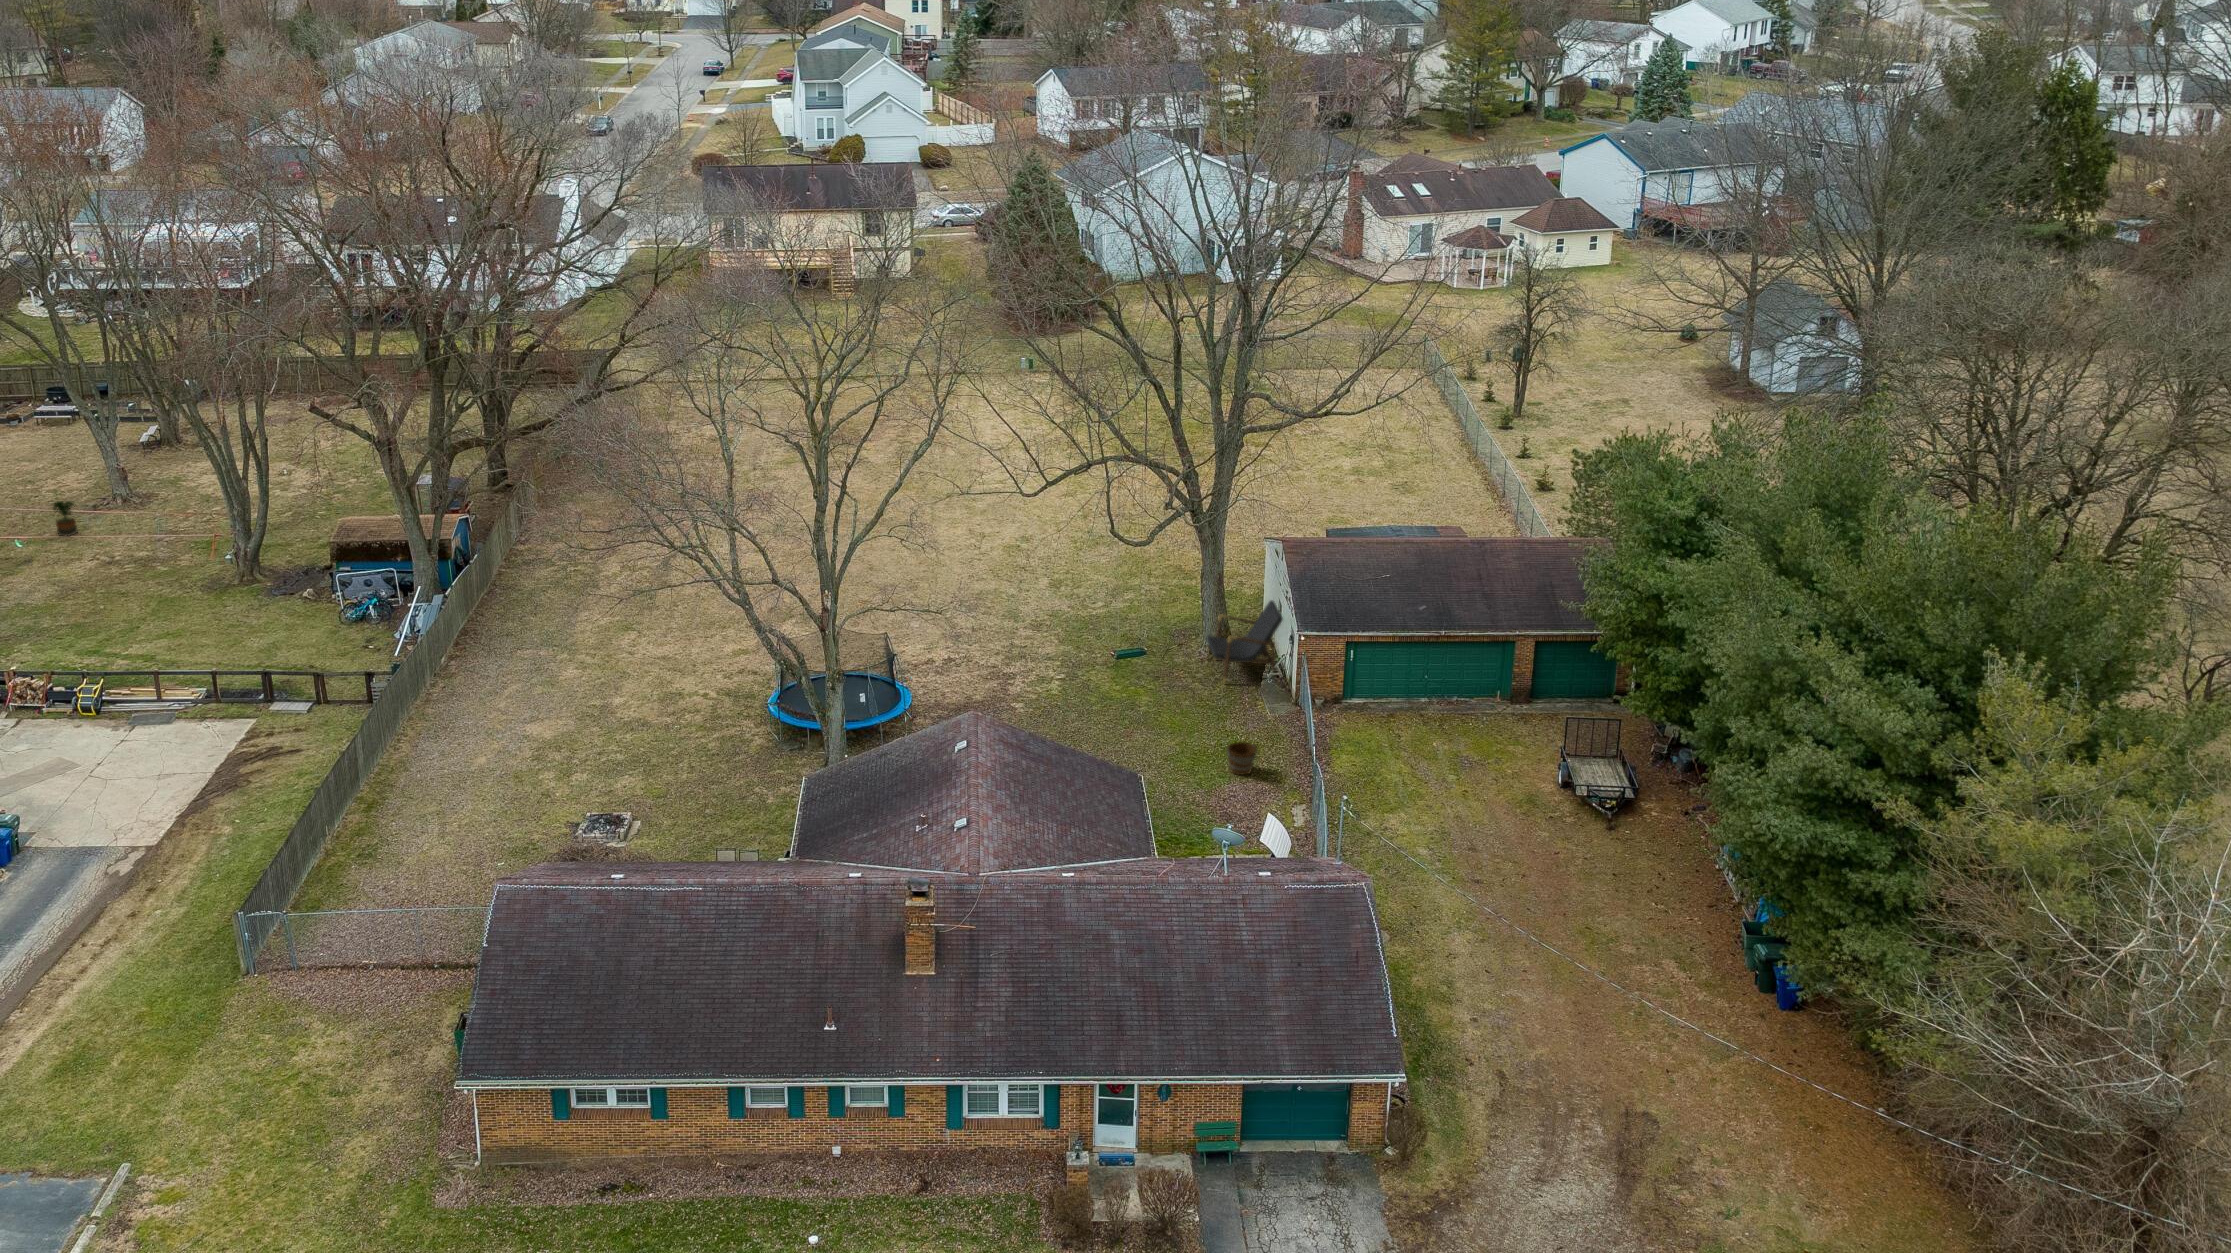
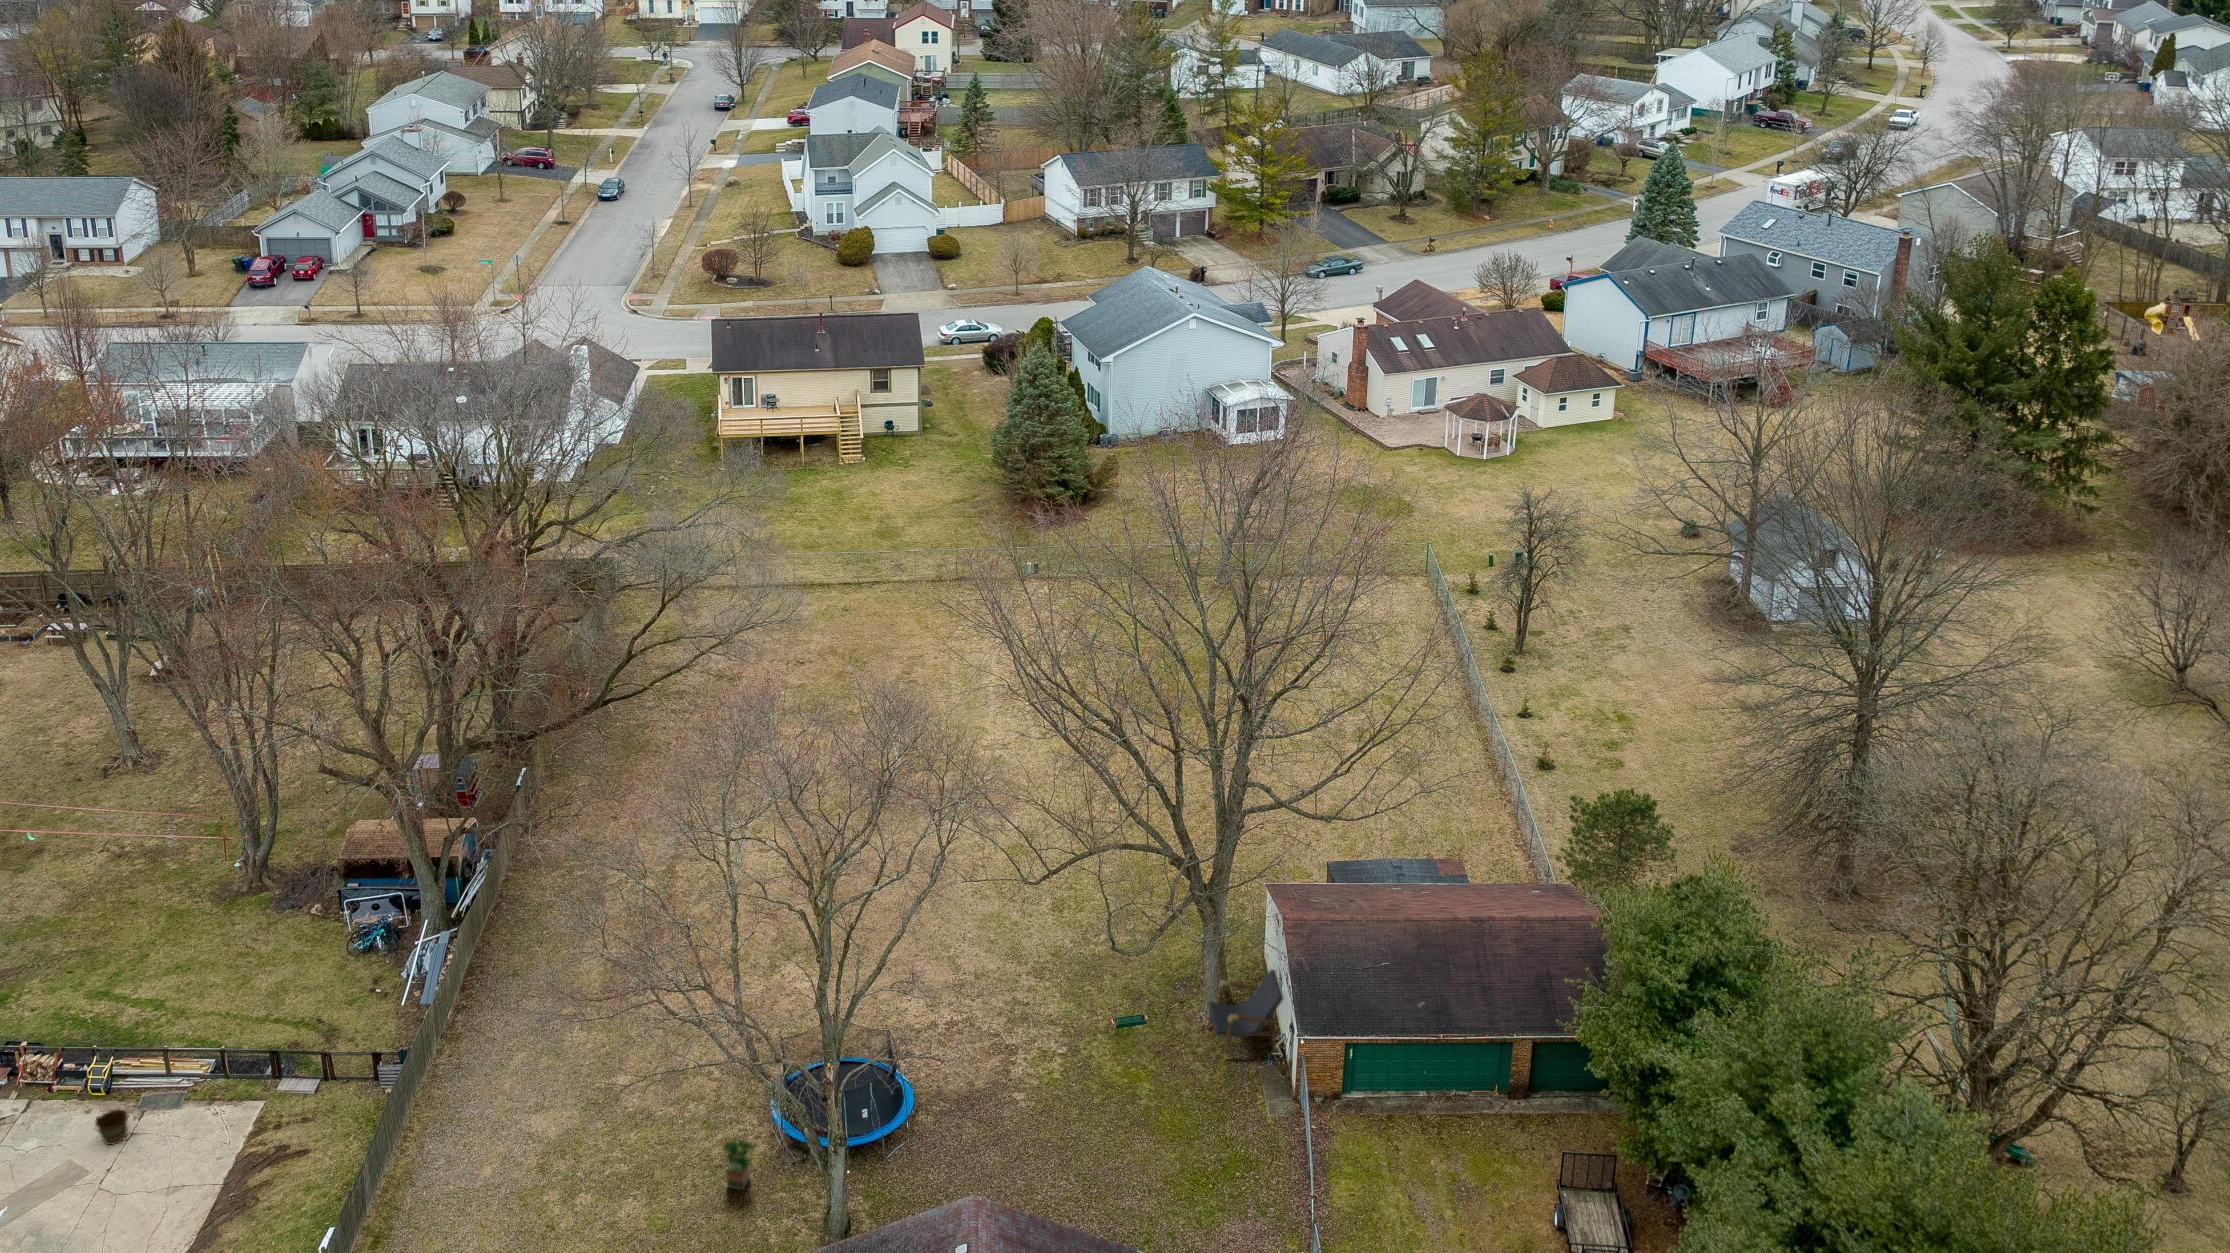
potted tree: present [53,501,77,536] -> present [724,1141,754,1190]
bucket: present [1227,742,1258,775] -> present [95,1109,128,1145]

